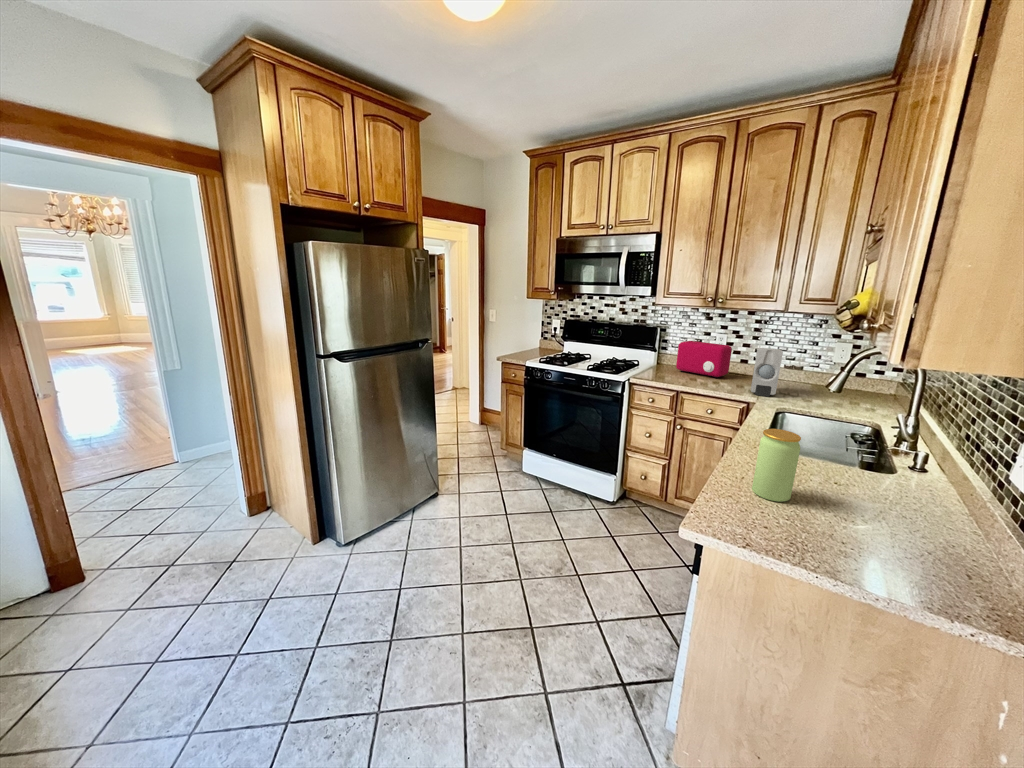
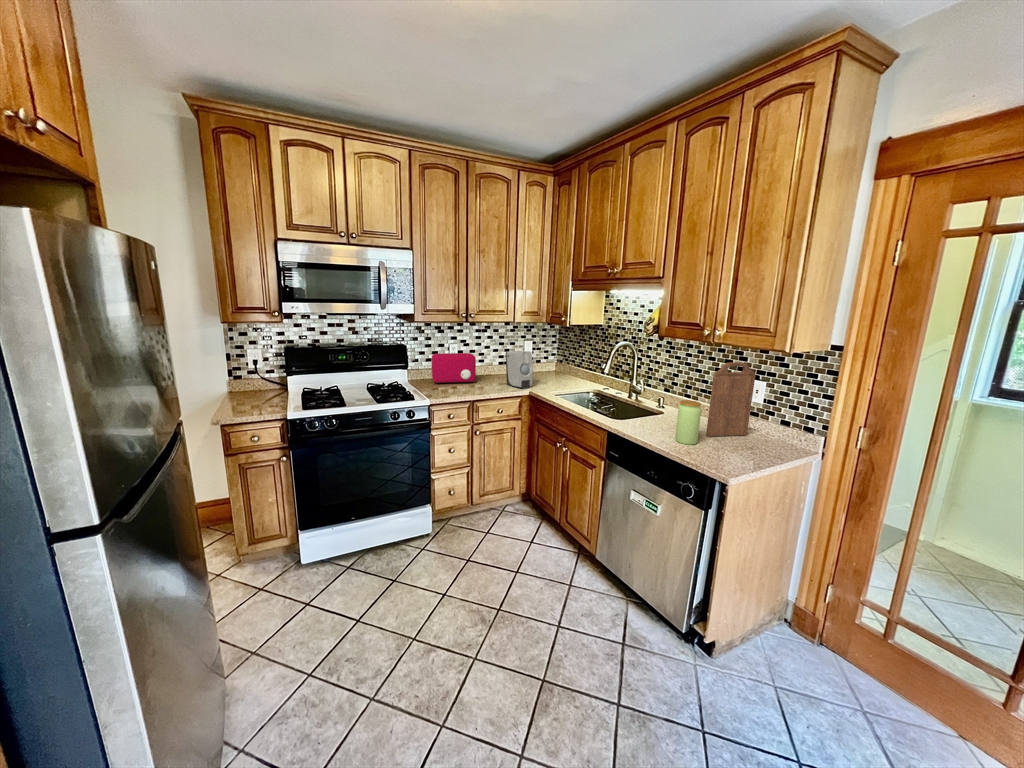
cutting board: none [838,388,987,552] -> present [706,362,756,437]

